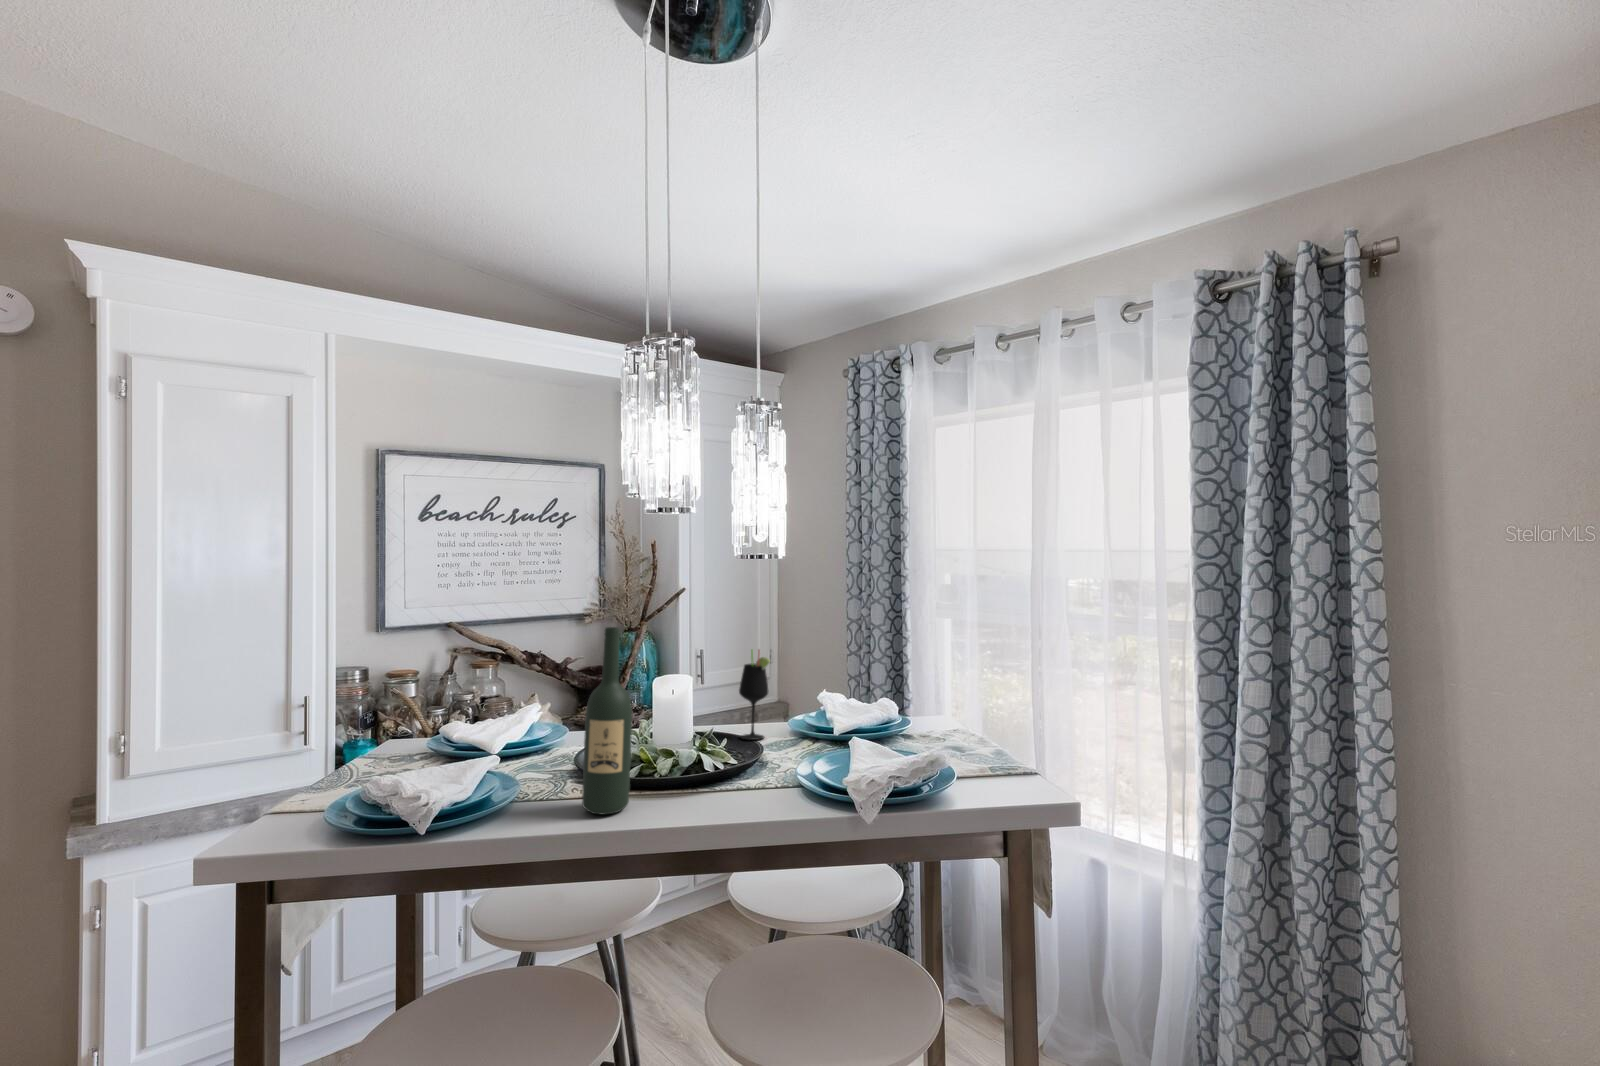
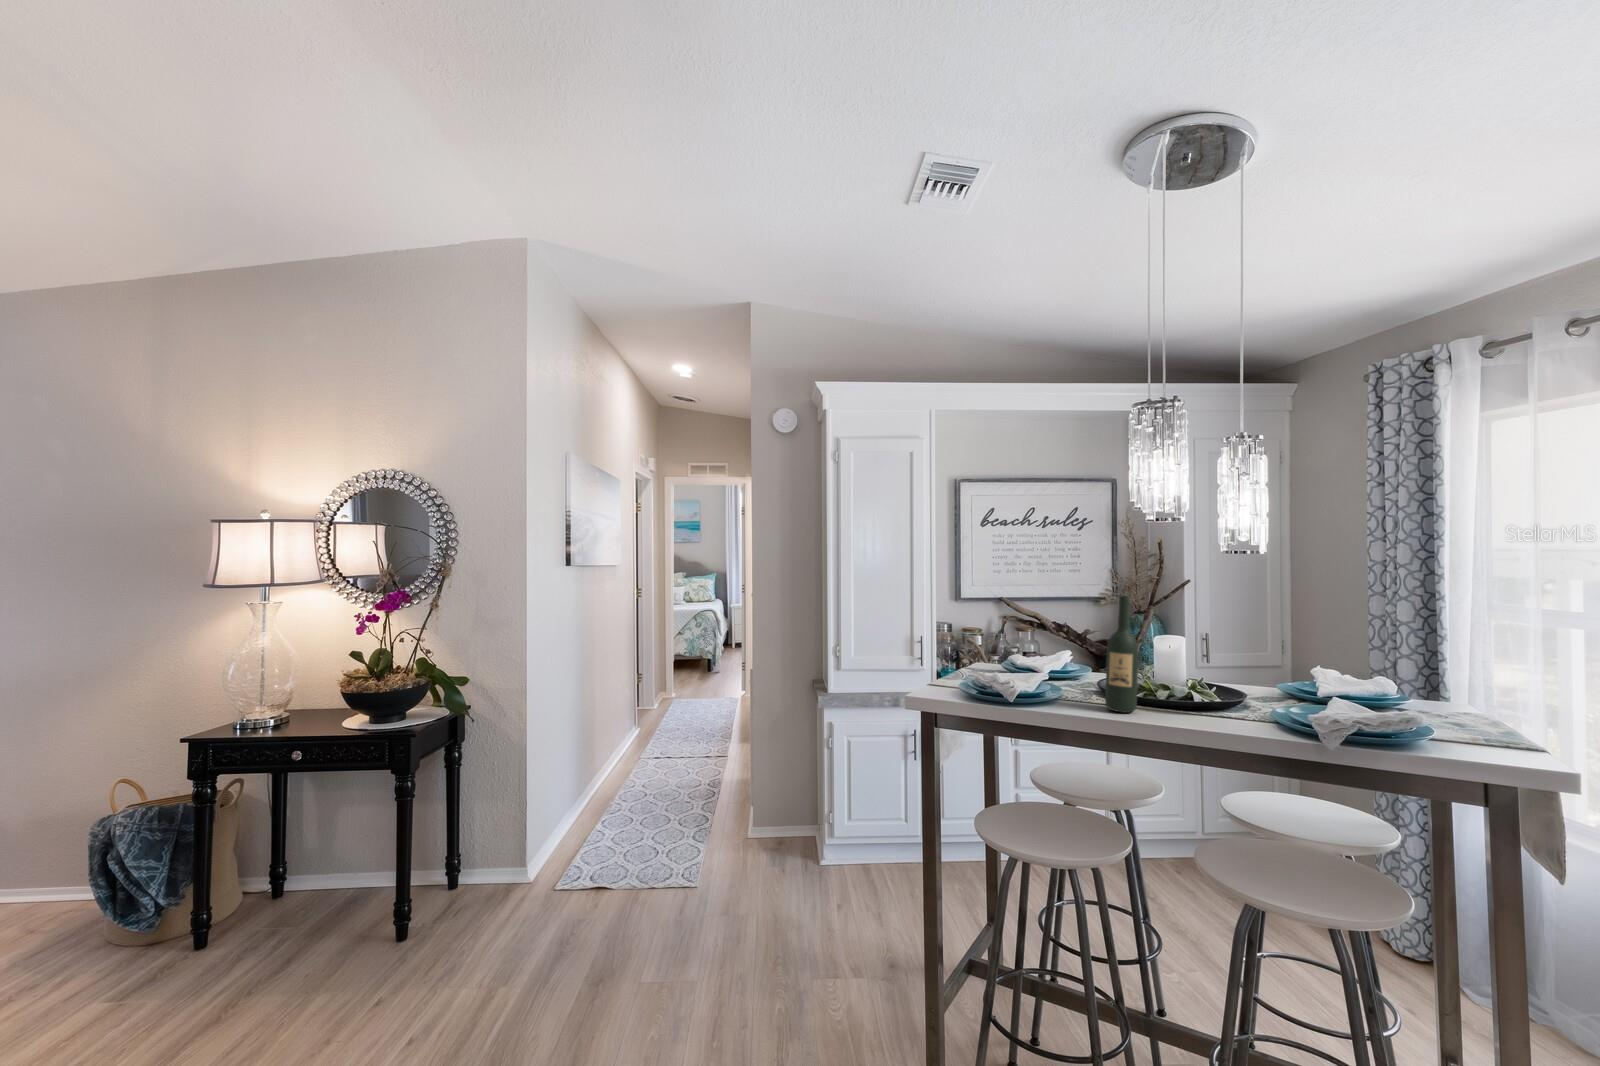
wine glass: present [739,650,770,740] -> none [1228,623,1256,693]

